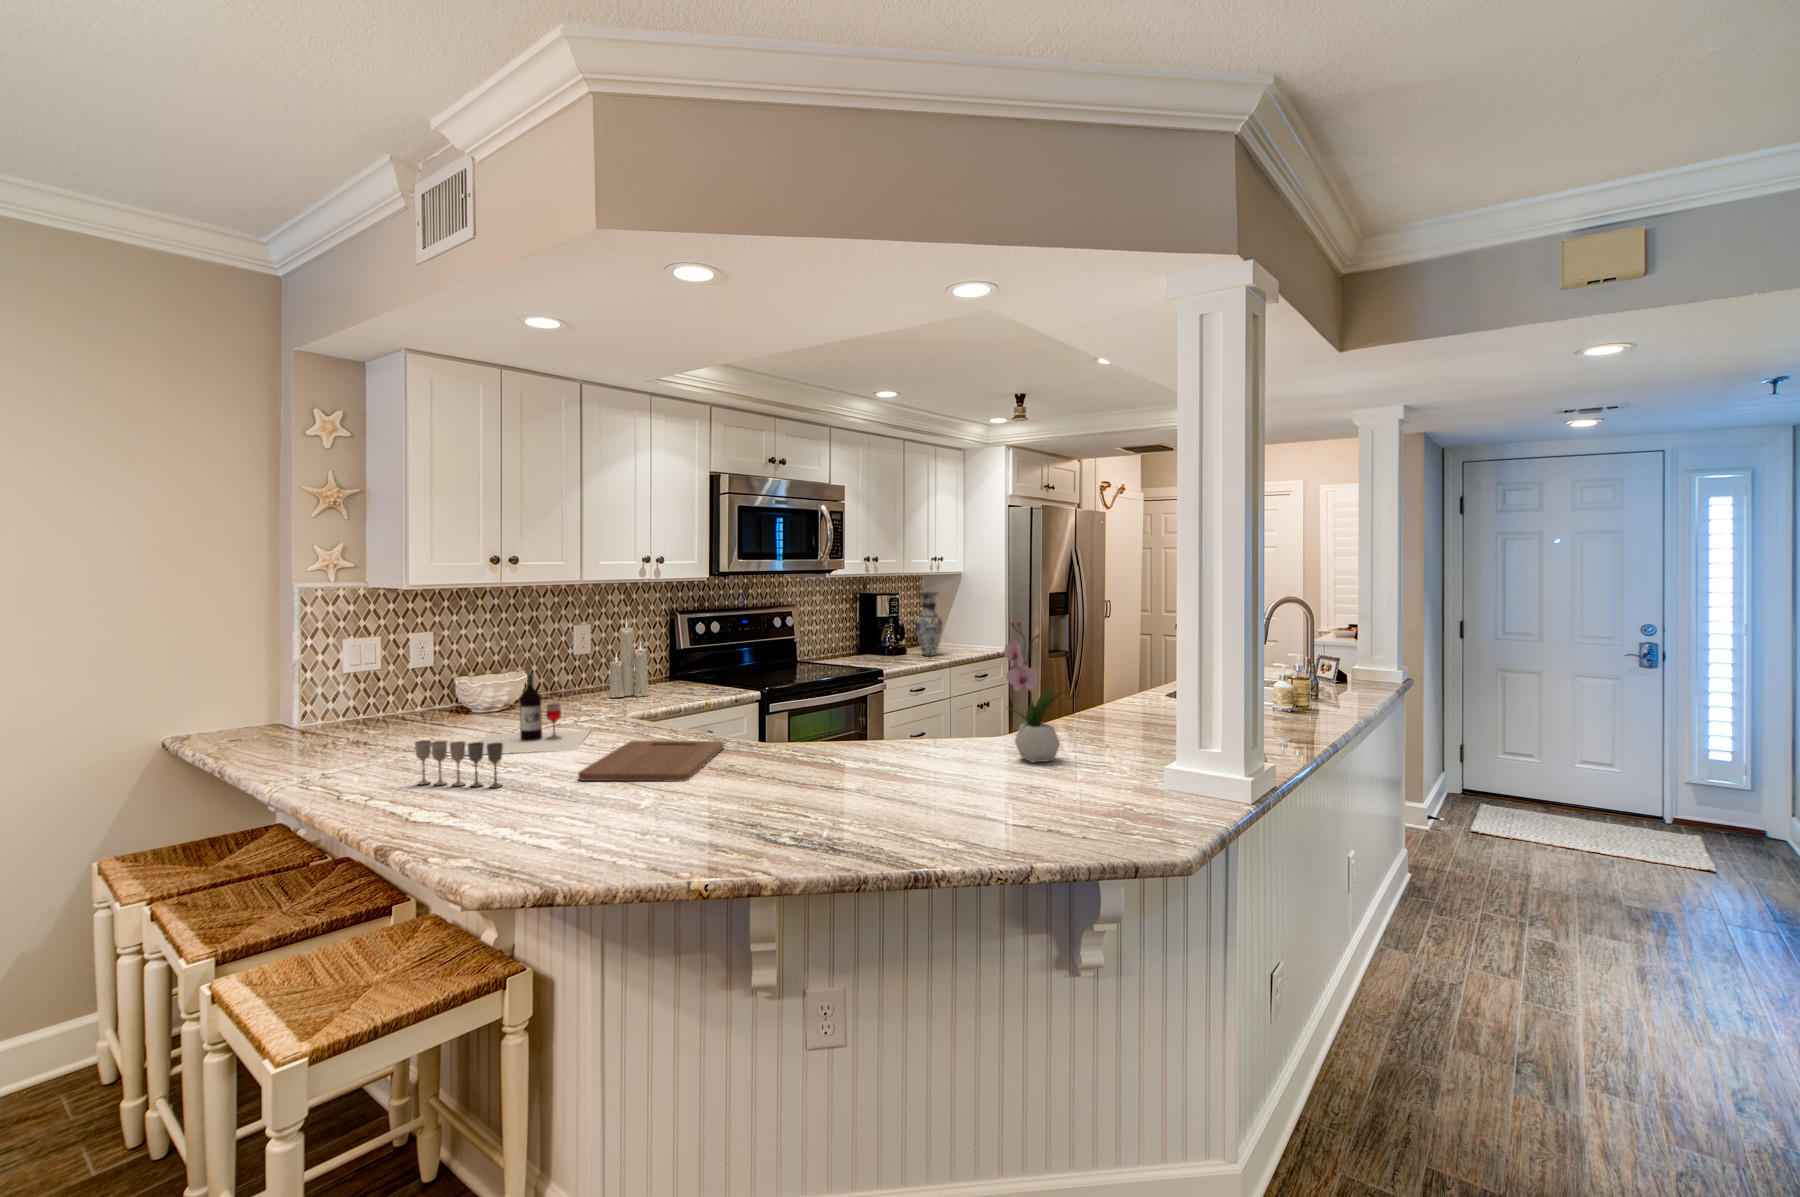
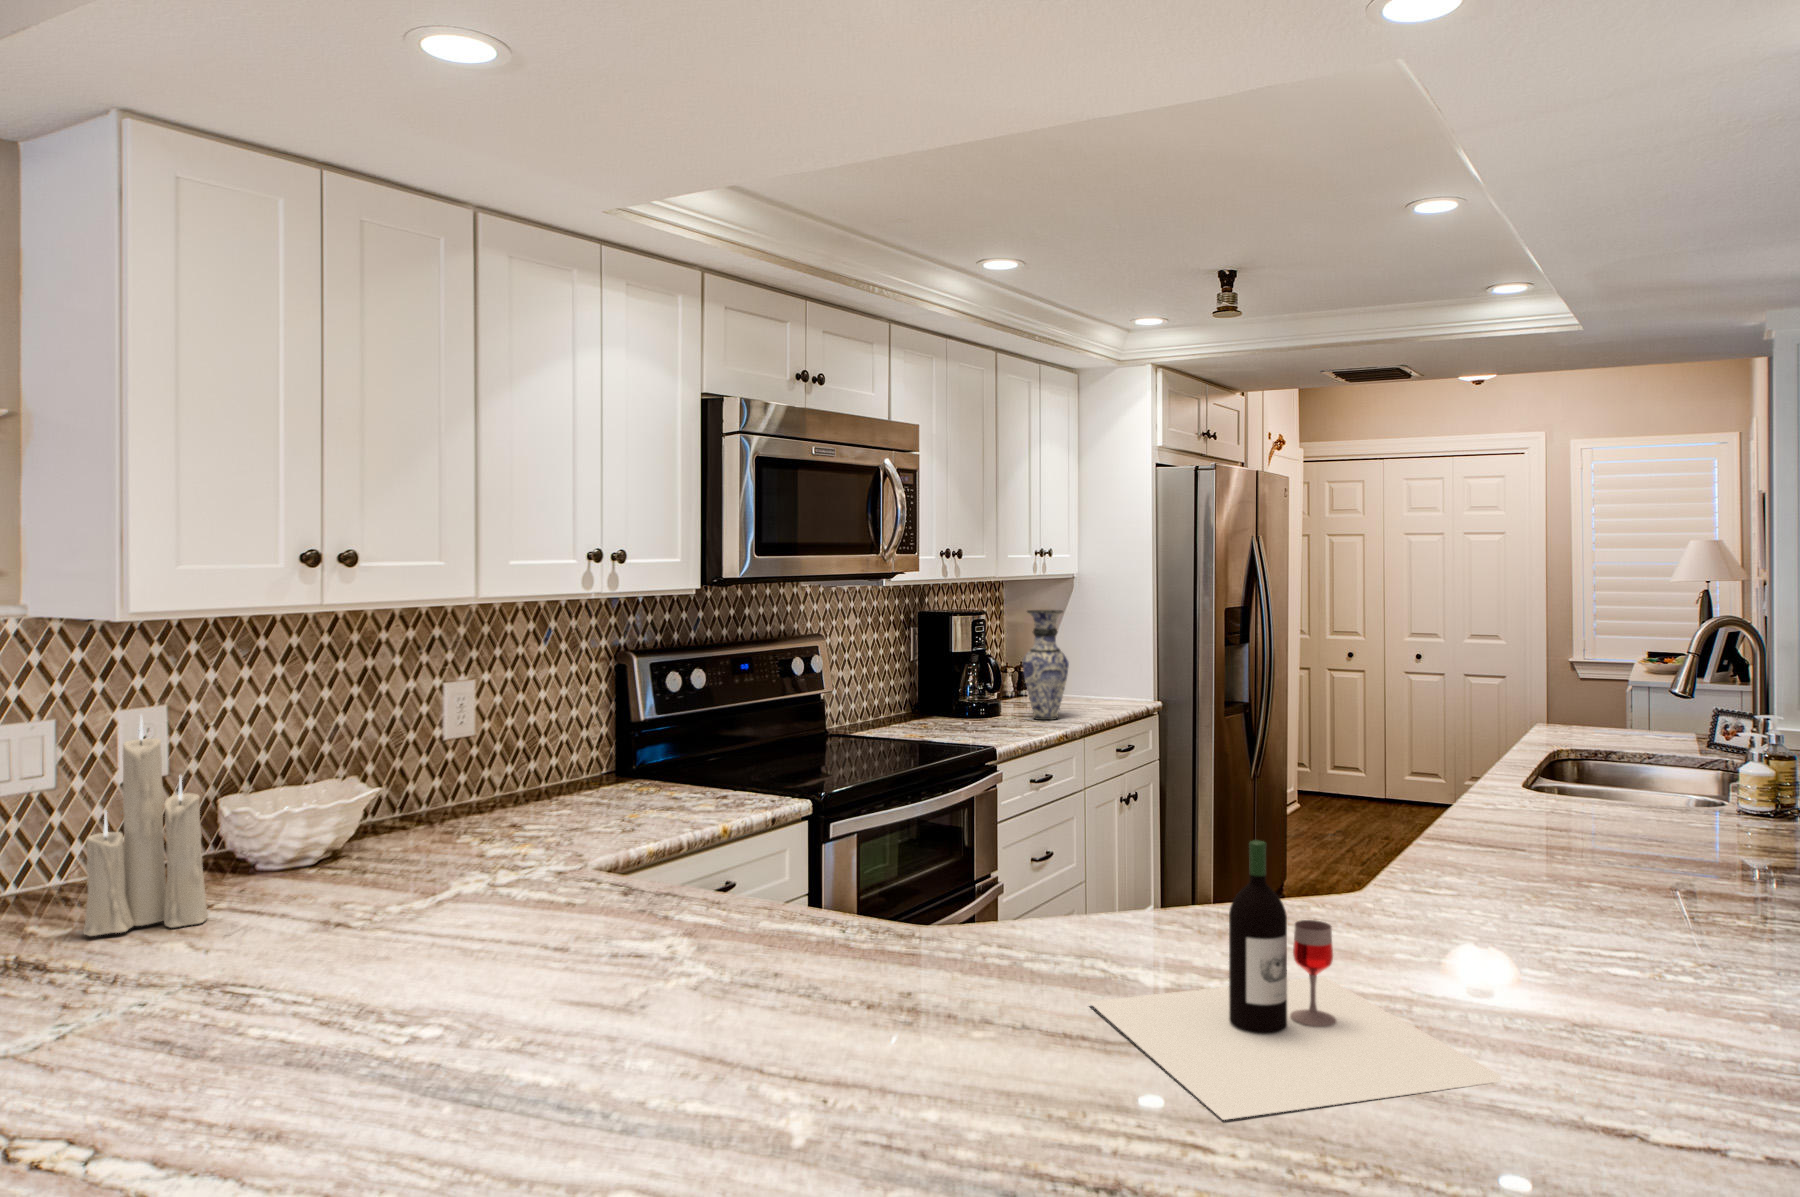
candle: present [609,620,649,698] -> present [83,716,208,936]
flower arrangement: present [1004,622,1064,763] -> none [1545,684,1713,1022]
wine bottle: present [465,673,590,755] -> present [1089,840,1501,1120]
wine glass: present [415,740,503,788] -> none [110,1024,353,1161]
cutting board: present [578,741,724,781] -> none [550,961,850,1121]

